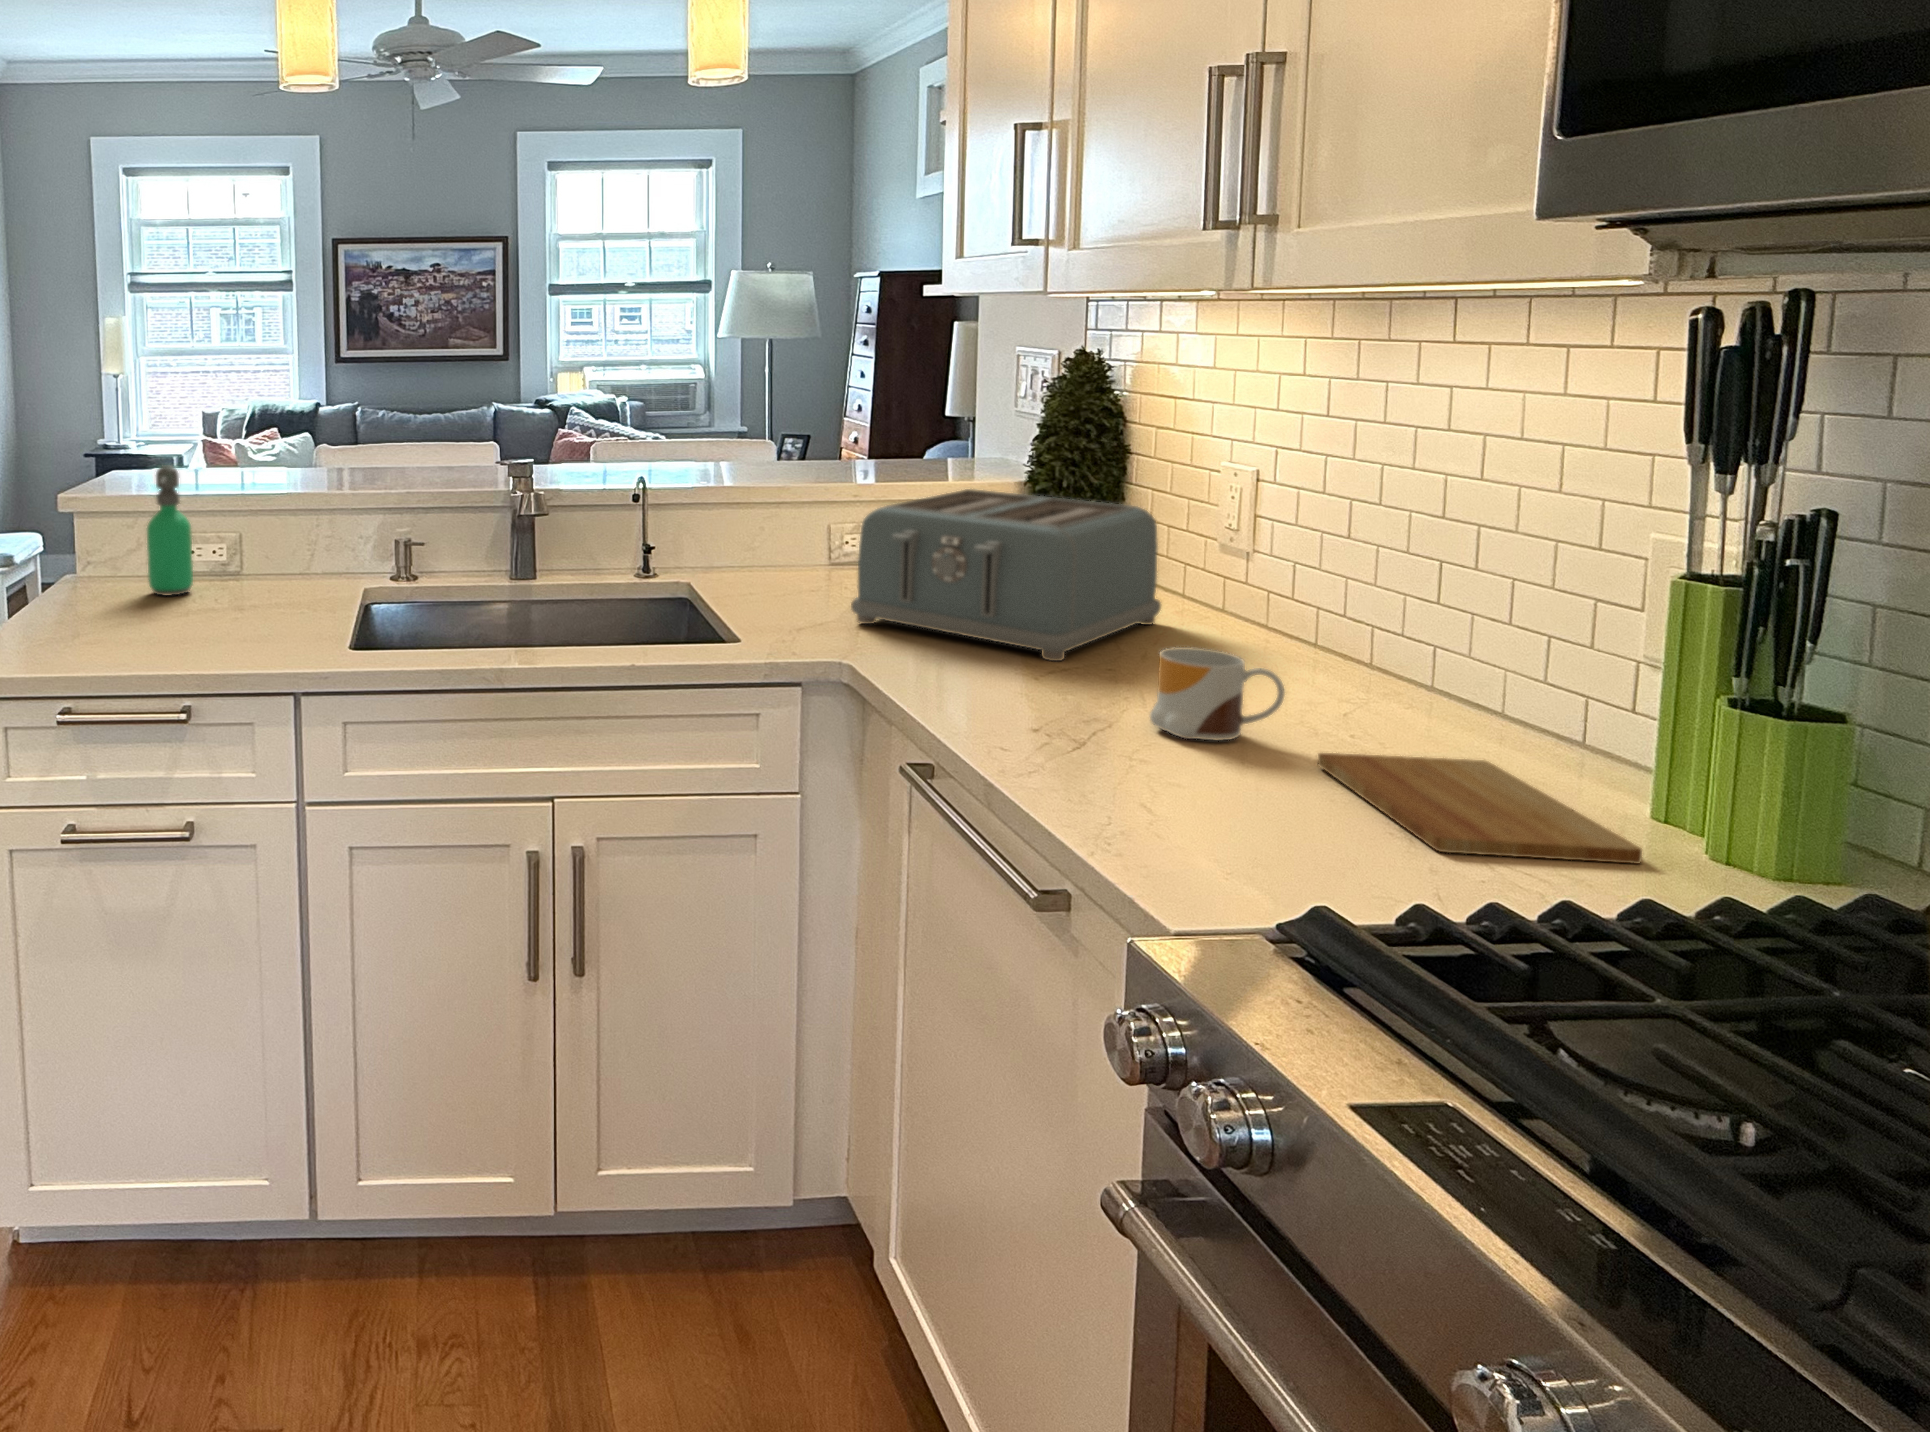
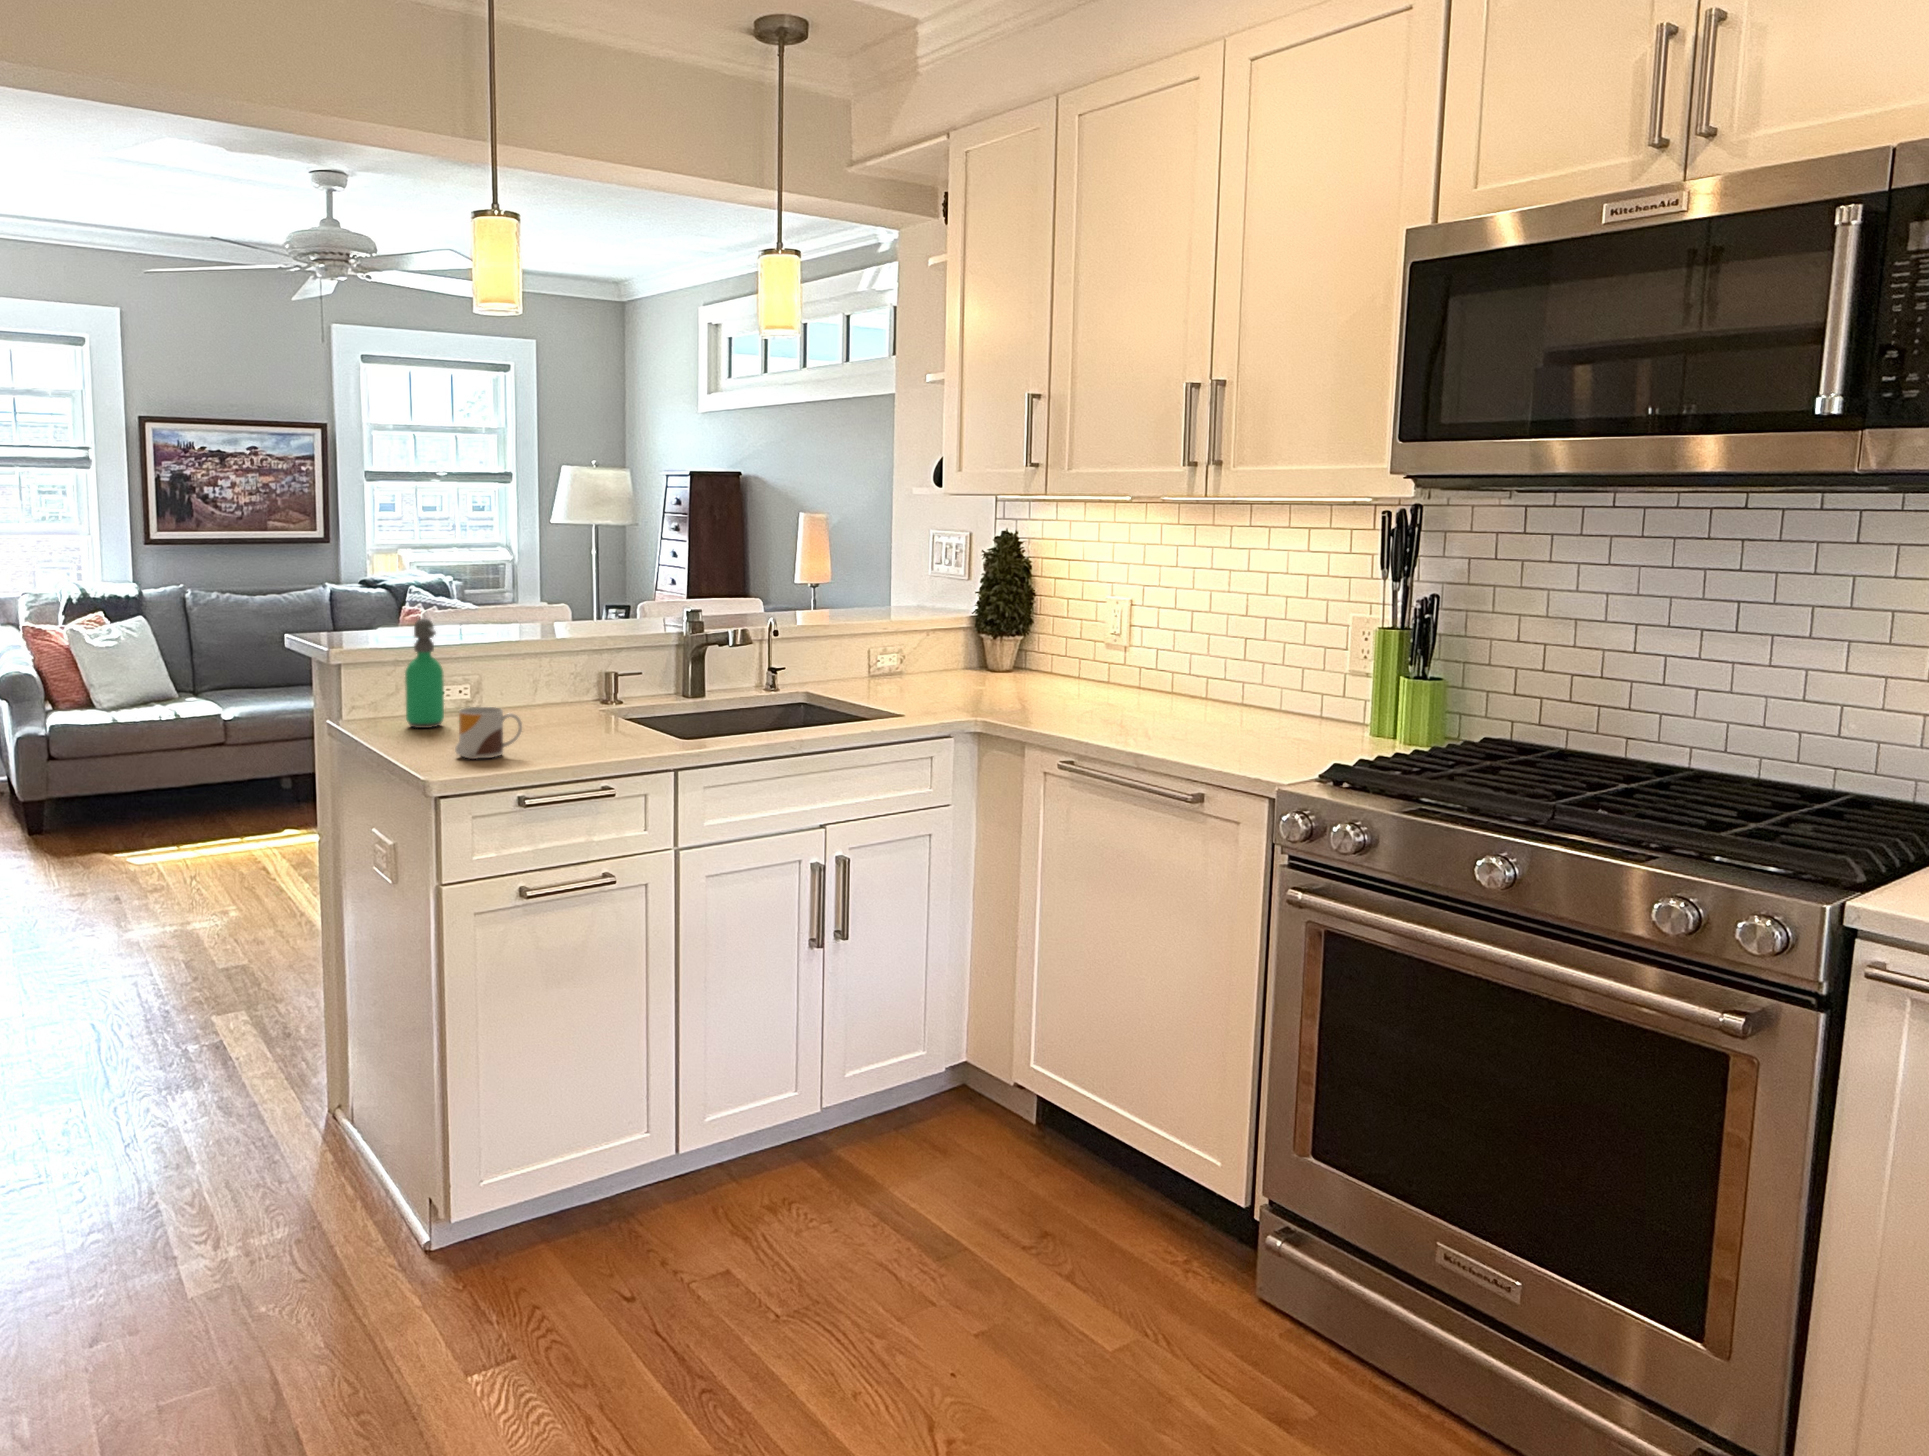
toaster: present [851,489,1161,661] -> none [932,617,1086,712]
mug: present [1150,647,1285,740] -> present [455,707,522,759]
cutting board: present [1318,753,1642,864] -> none [1244,727,1390,759]

